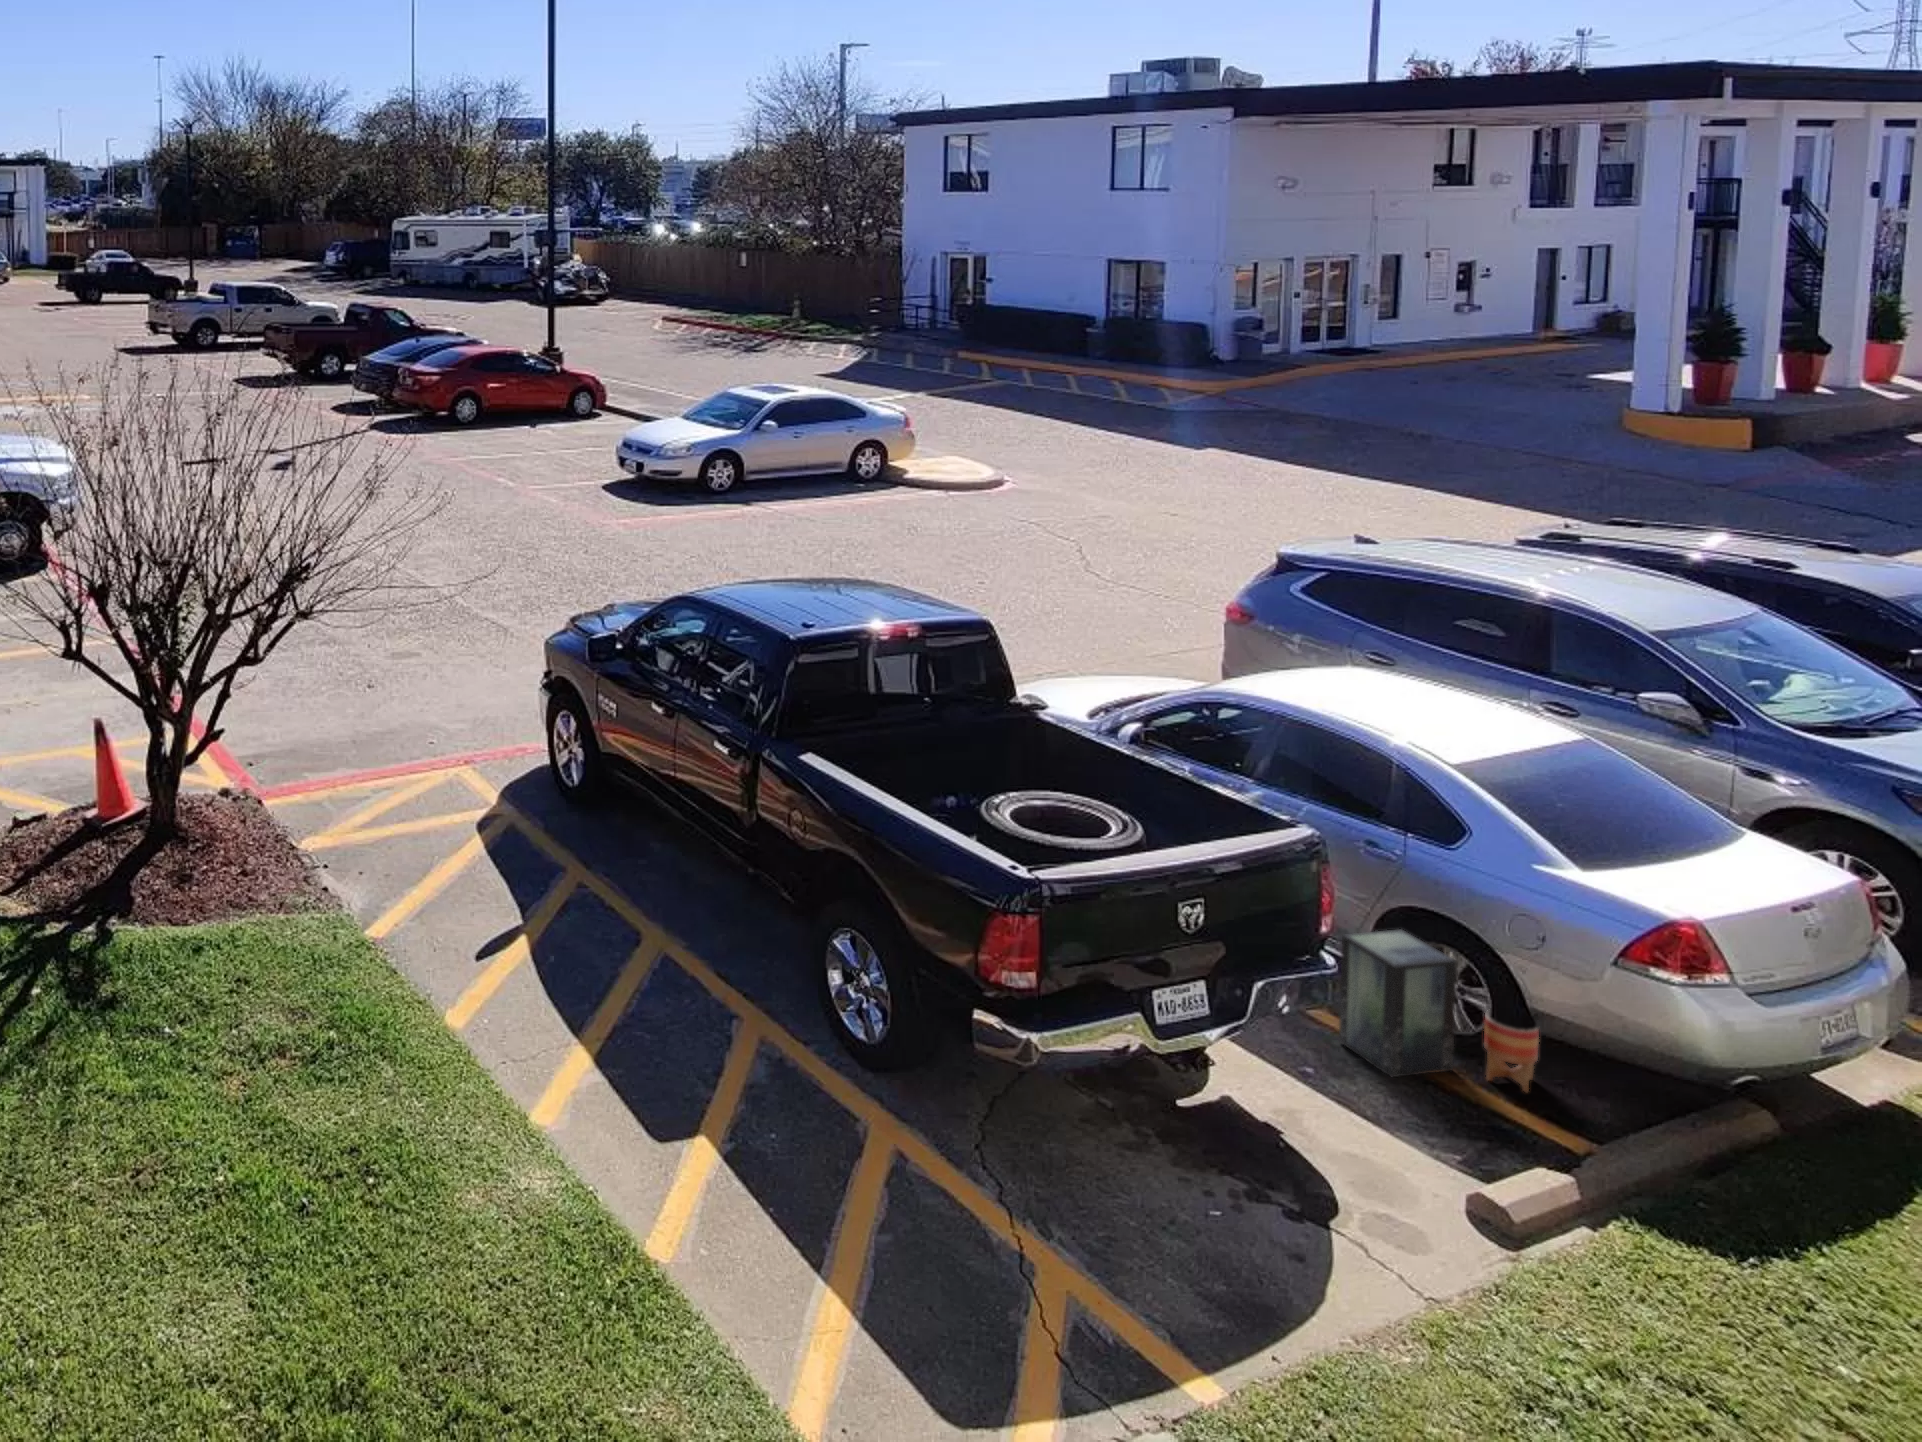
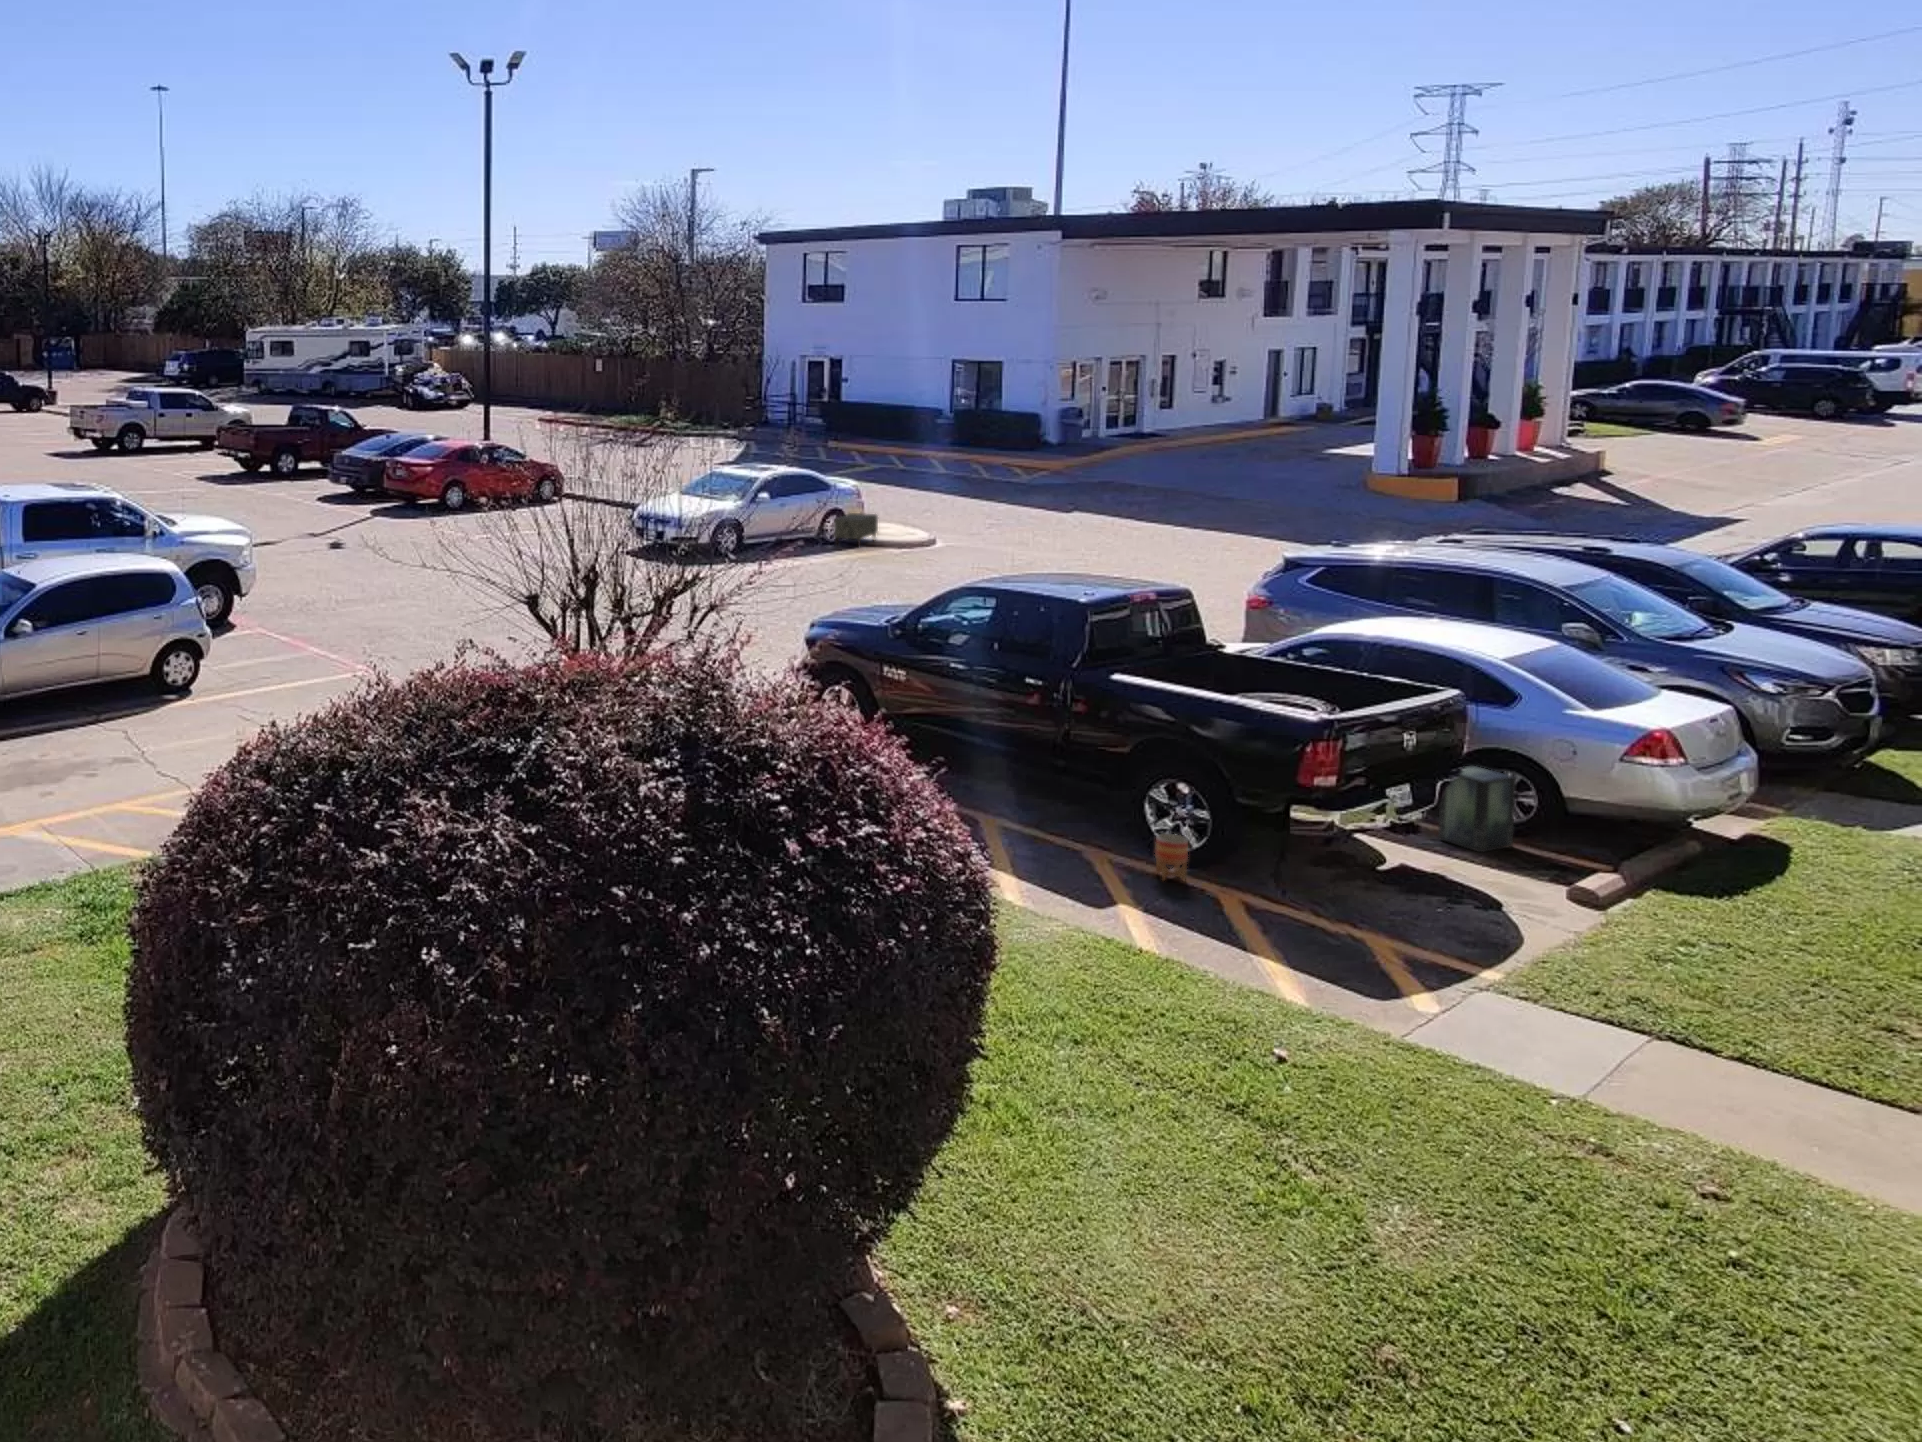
bench: none [871,445,933,489] -> present [833,513,878,546]
planter: present [1484,1012,1539,1092] -> present [1155,834,1188,881]

